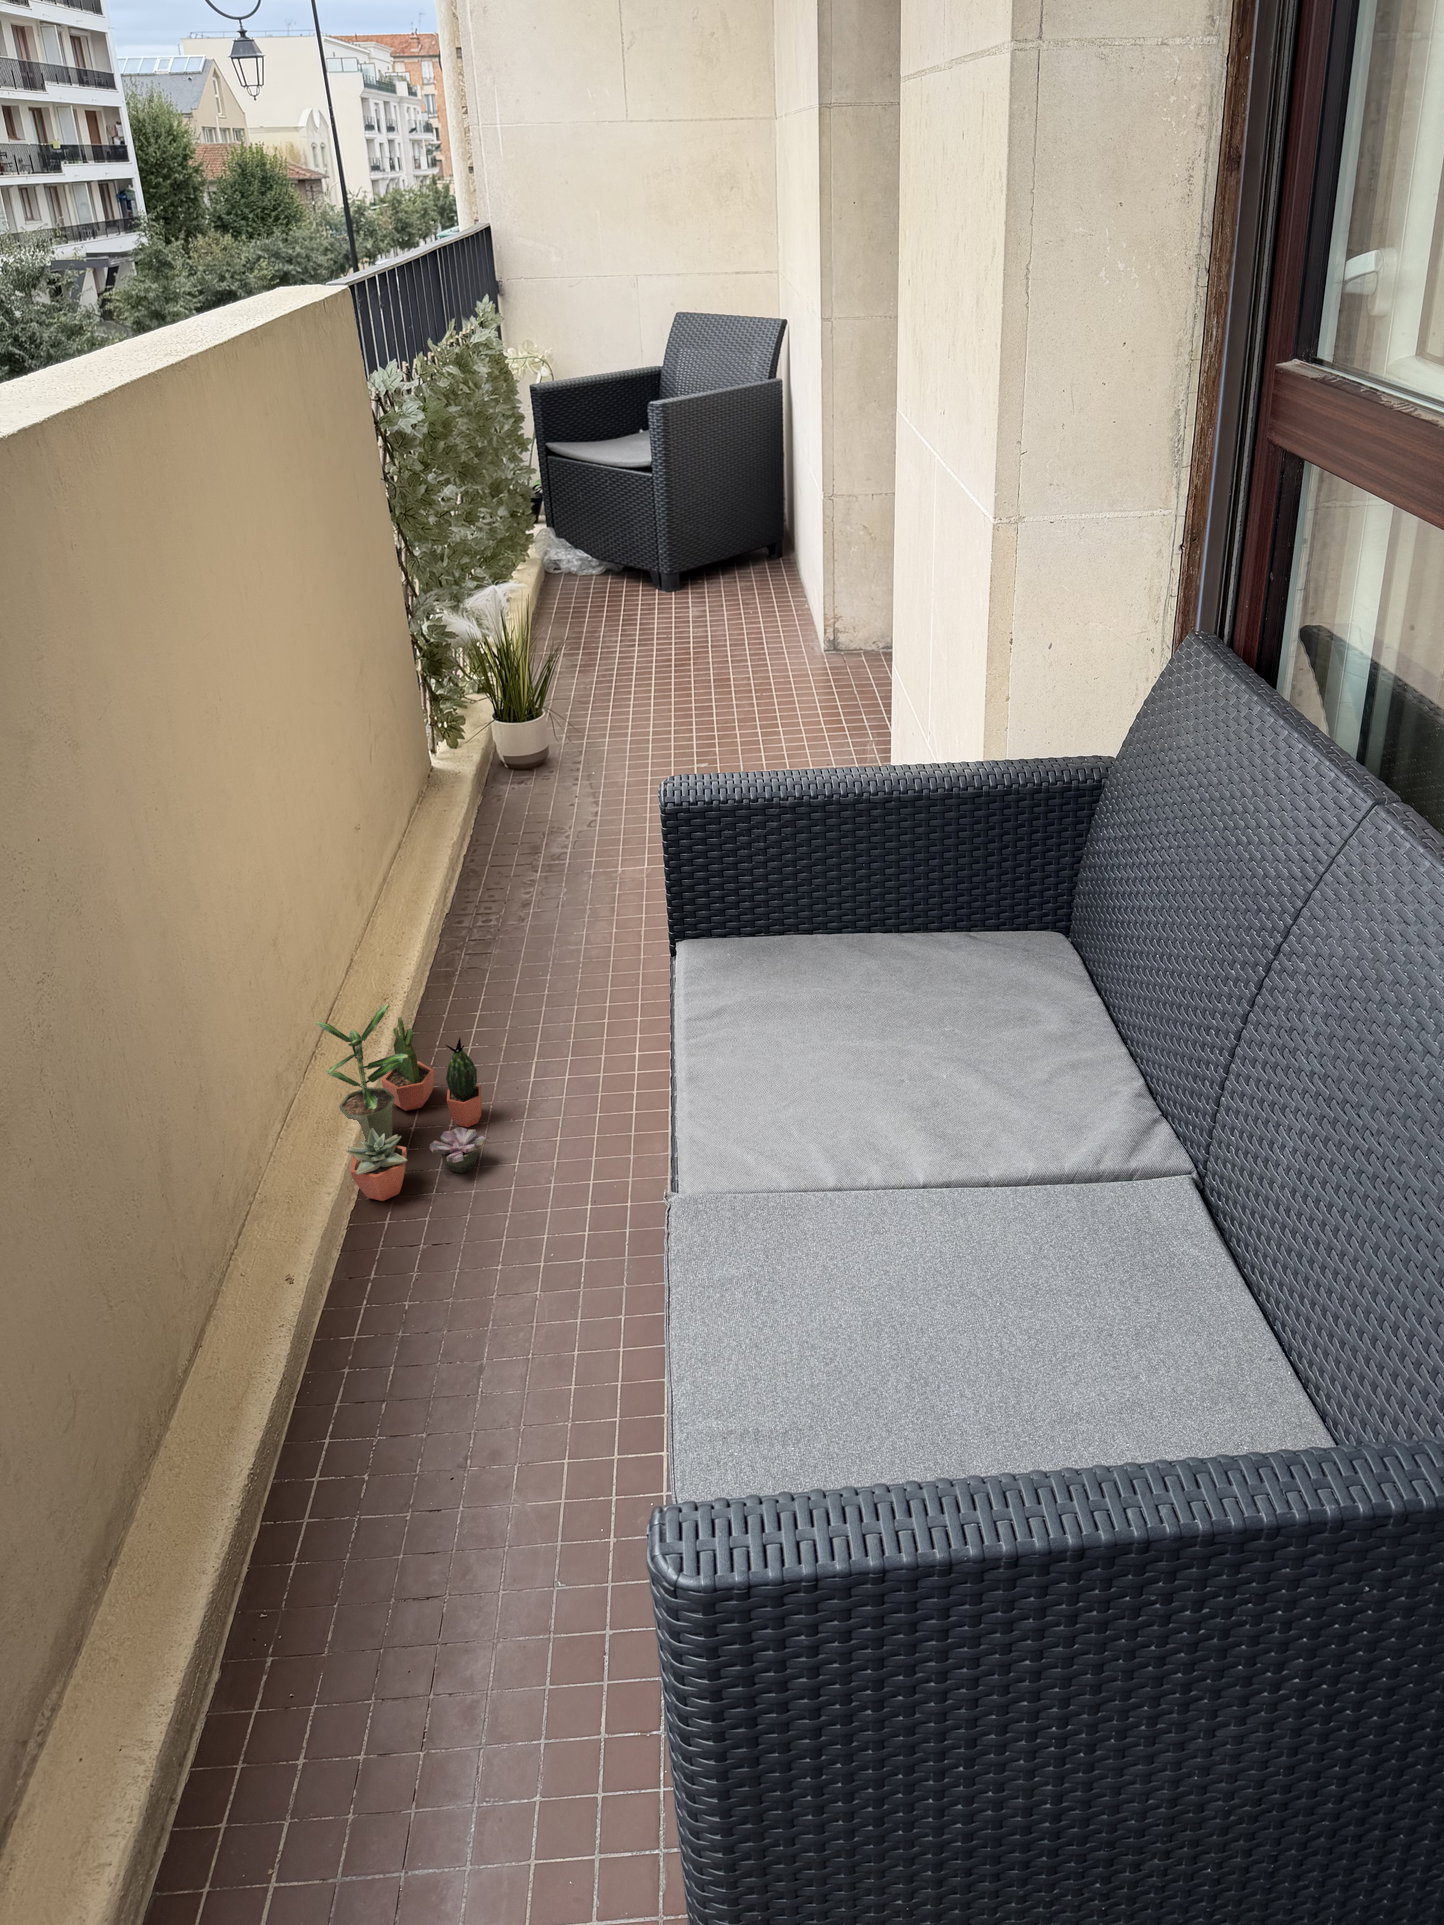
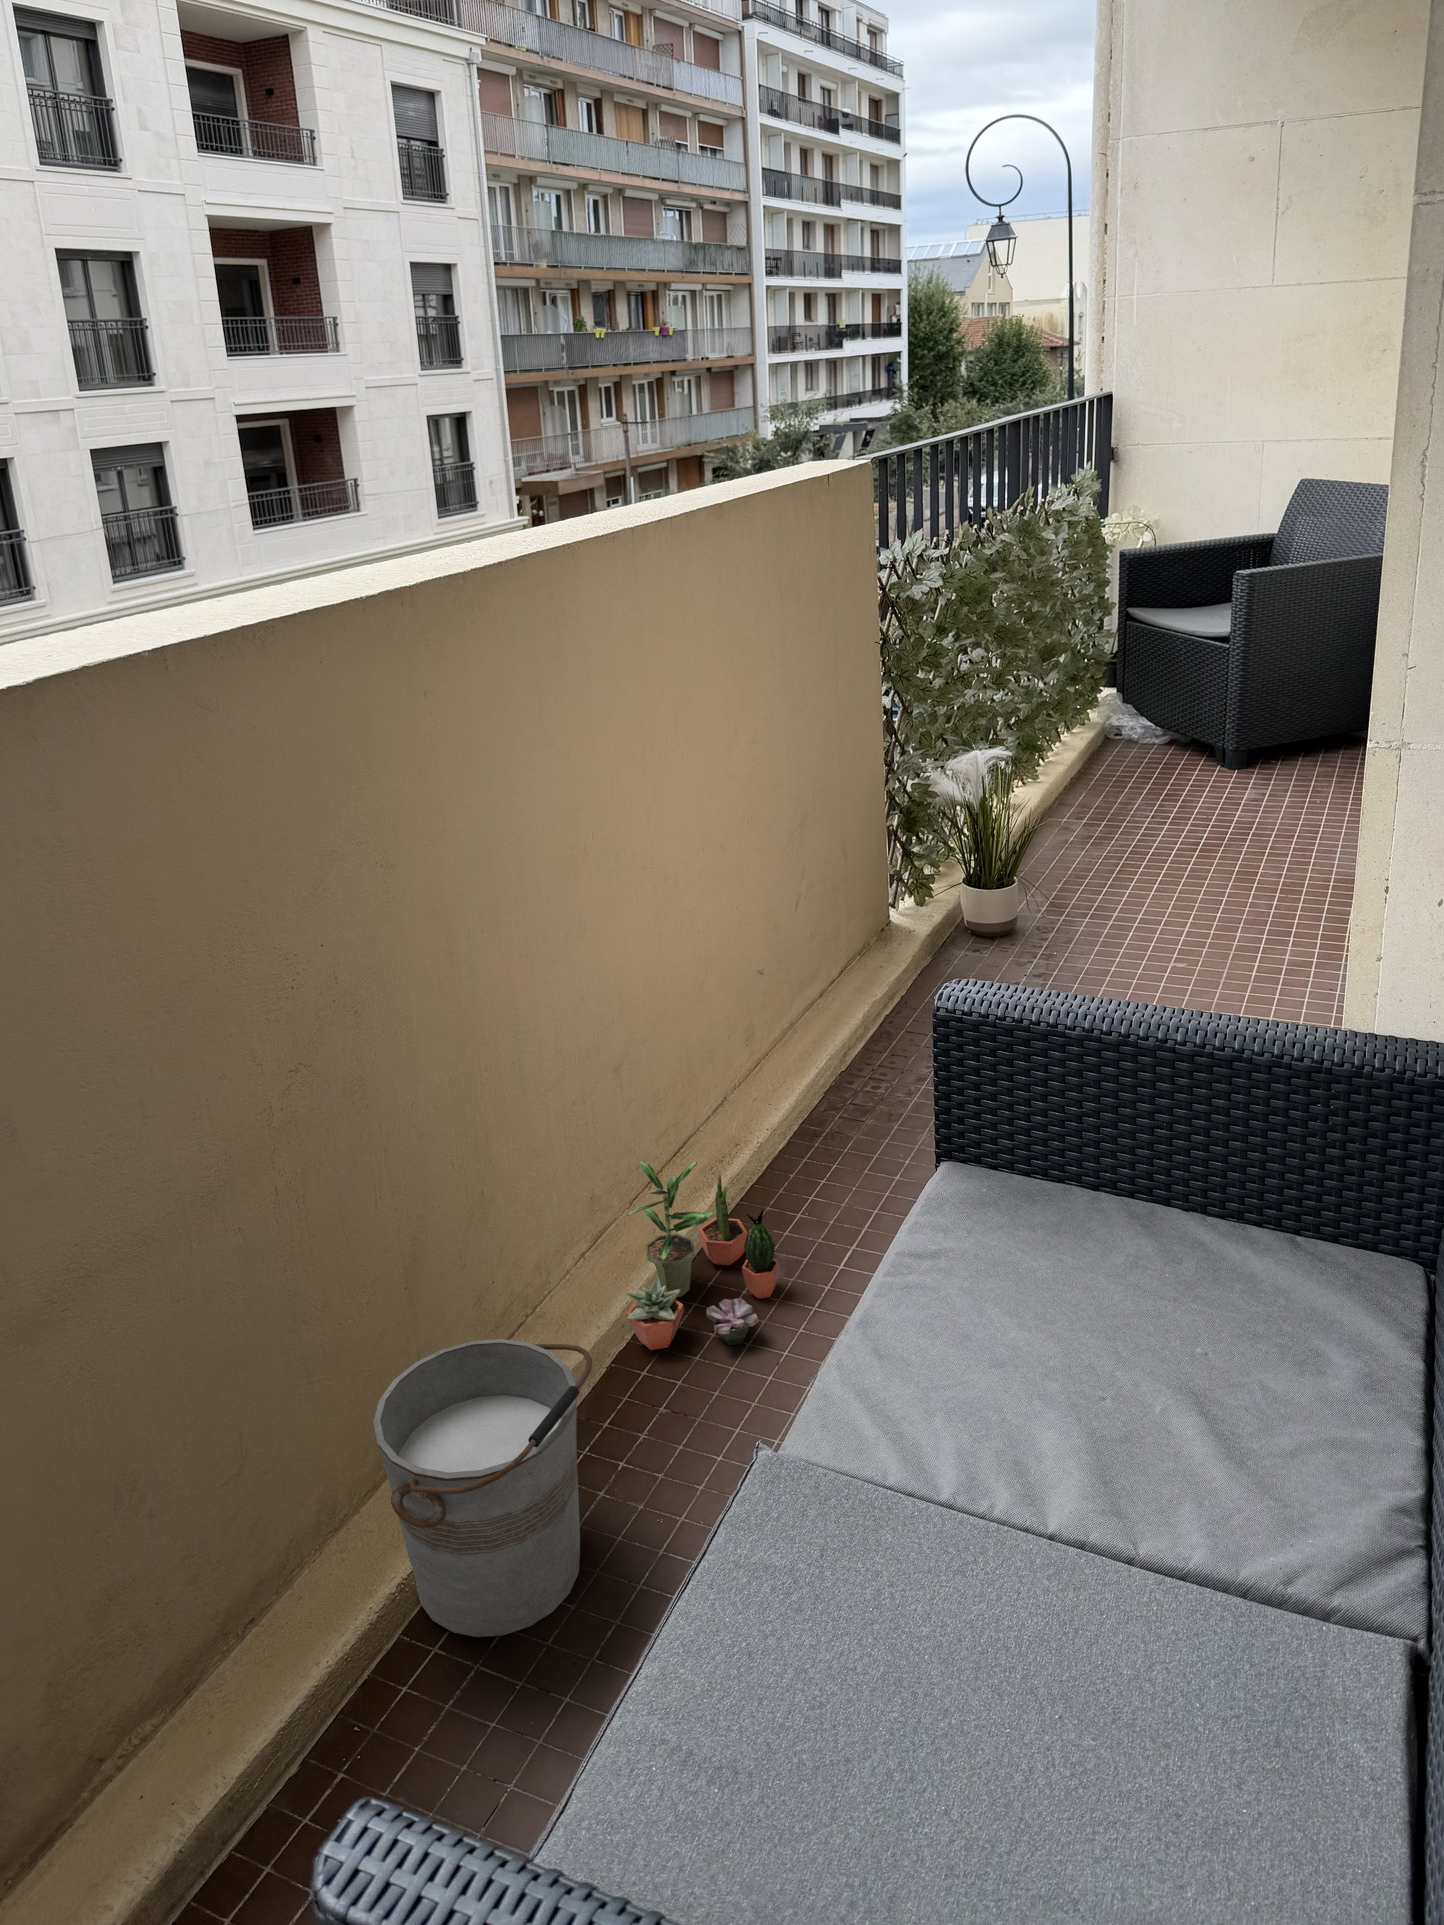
bucket: none [185,1183,421,1500] -> present [373,1339,592,1637]

